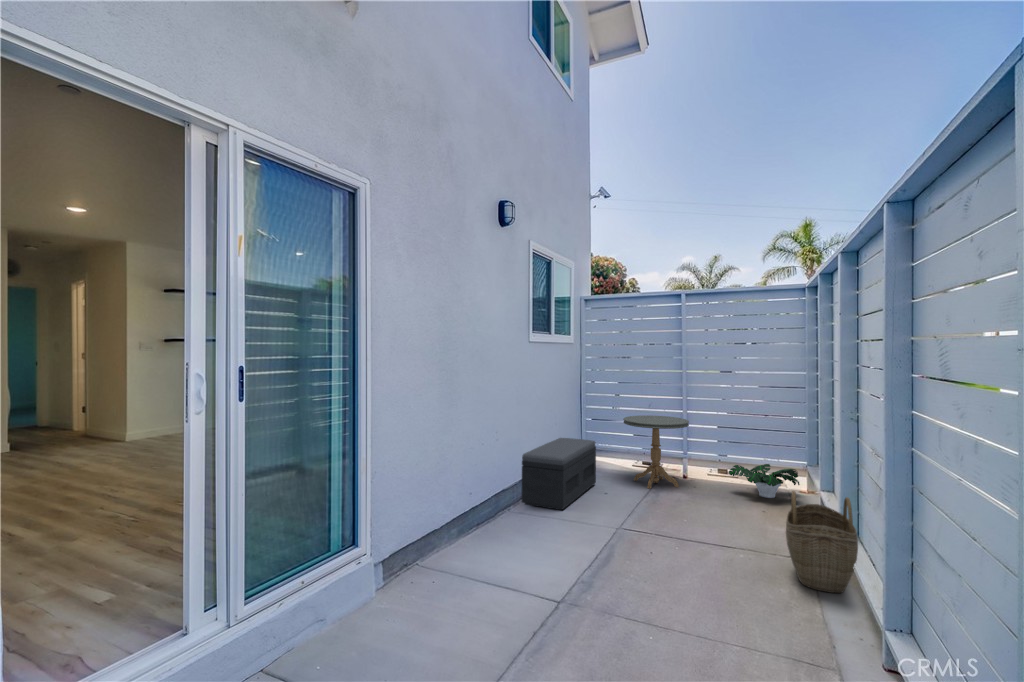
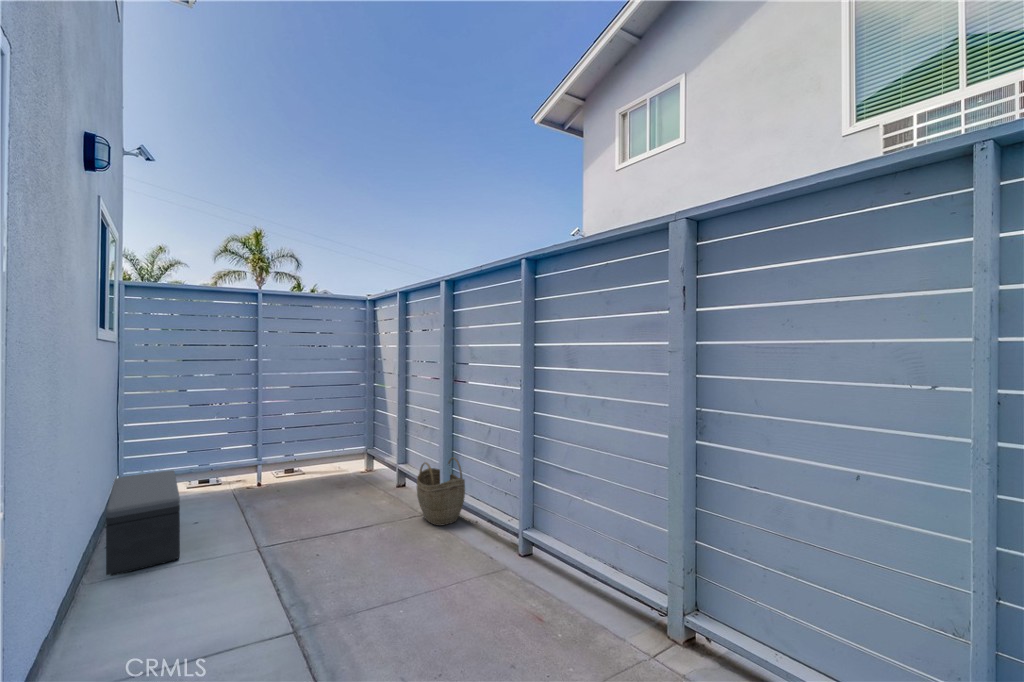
side table: present [623,415,689,489] -> none [200,427,276,505]
potted plant: present [729,464,800,498] -> none [313,451,371,480]

